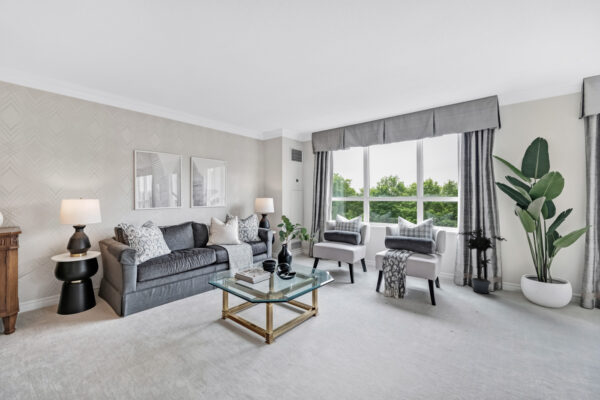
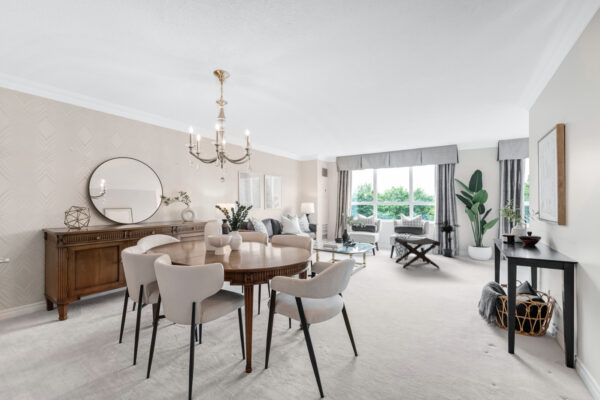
footstool: none [377,260,466,331] -> present [395,238,440,268]

